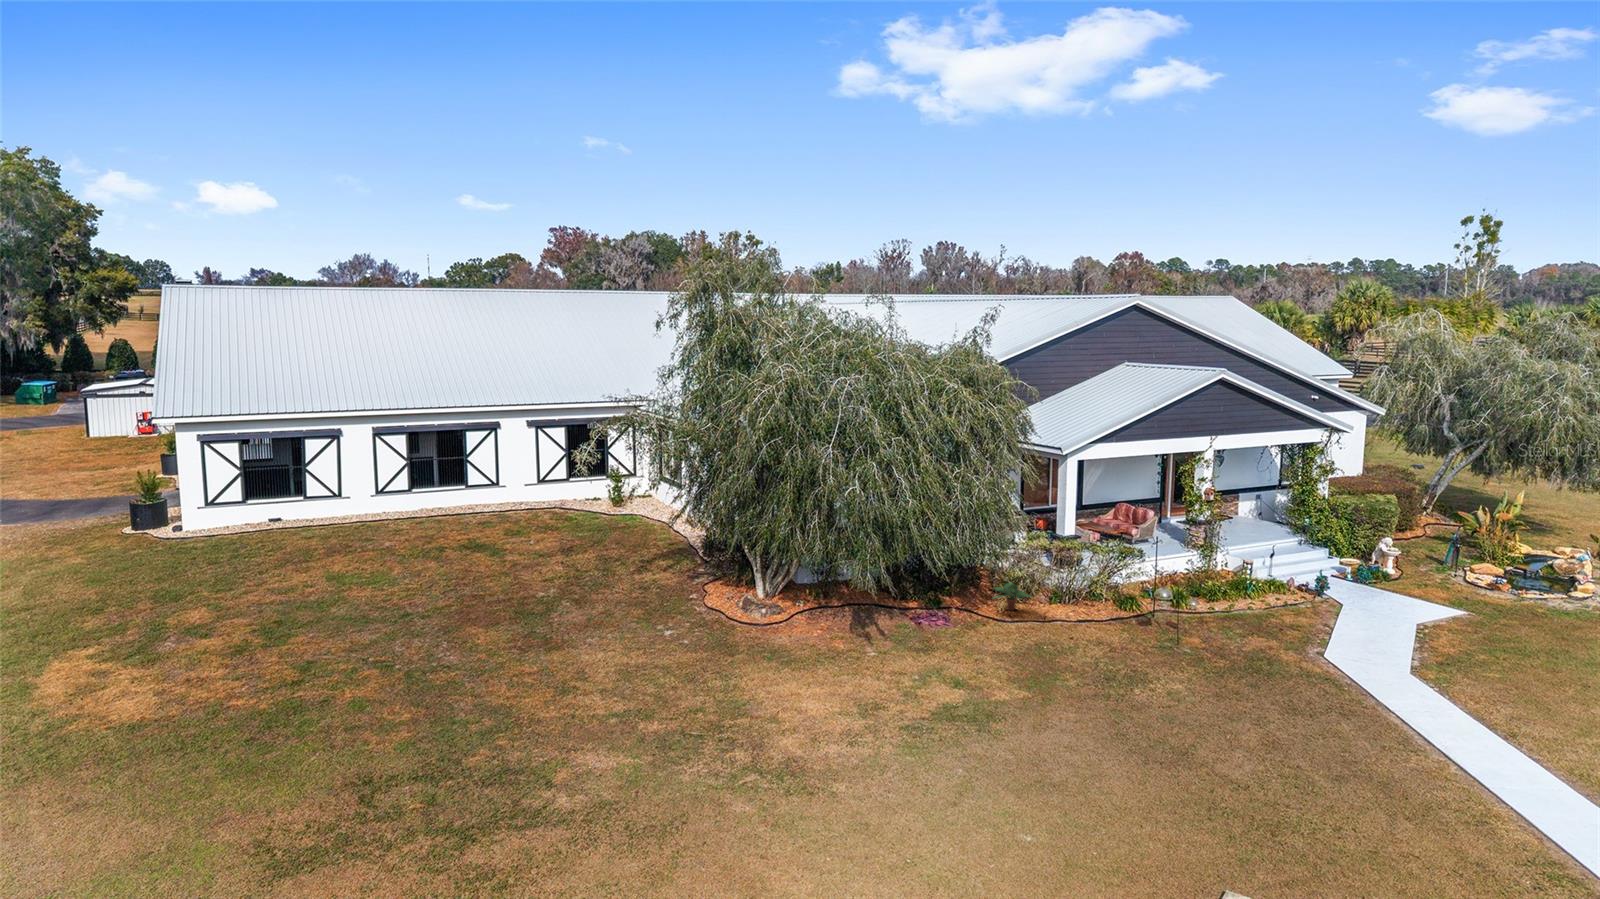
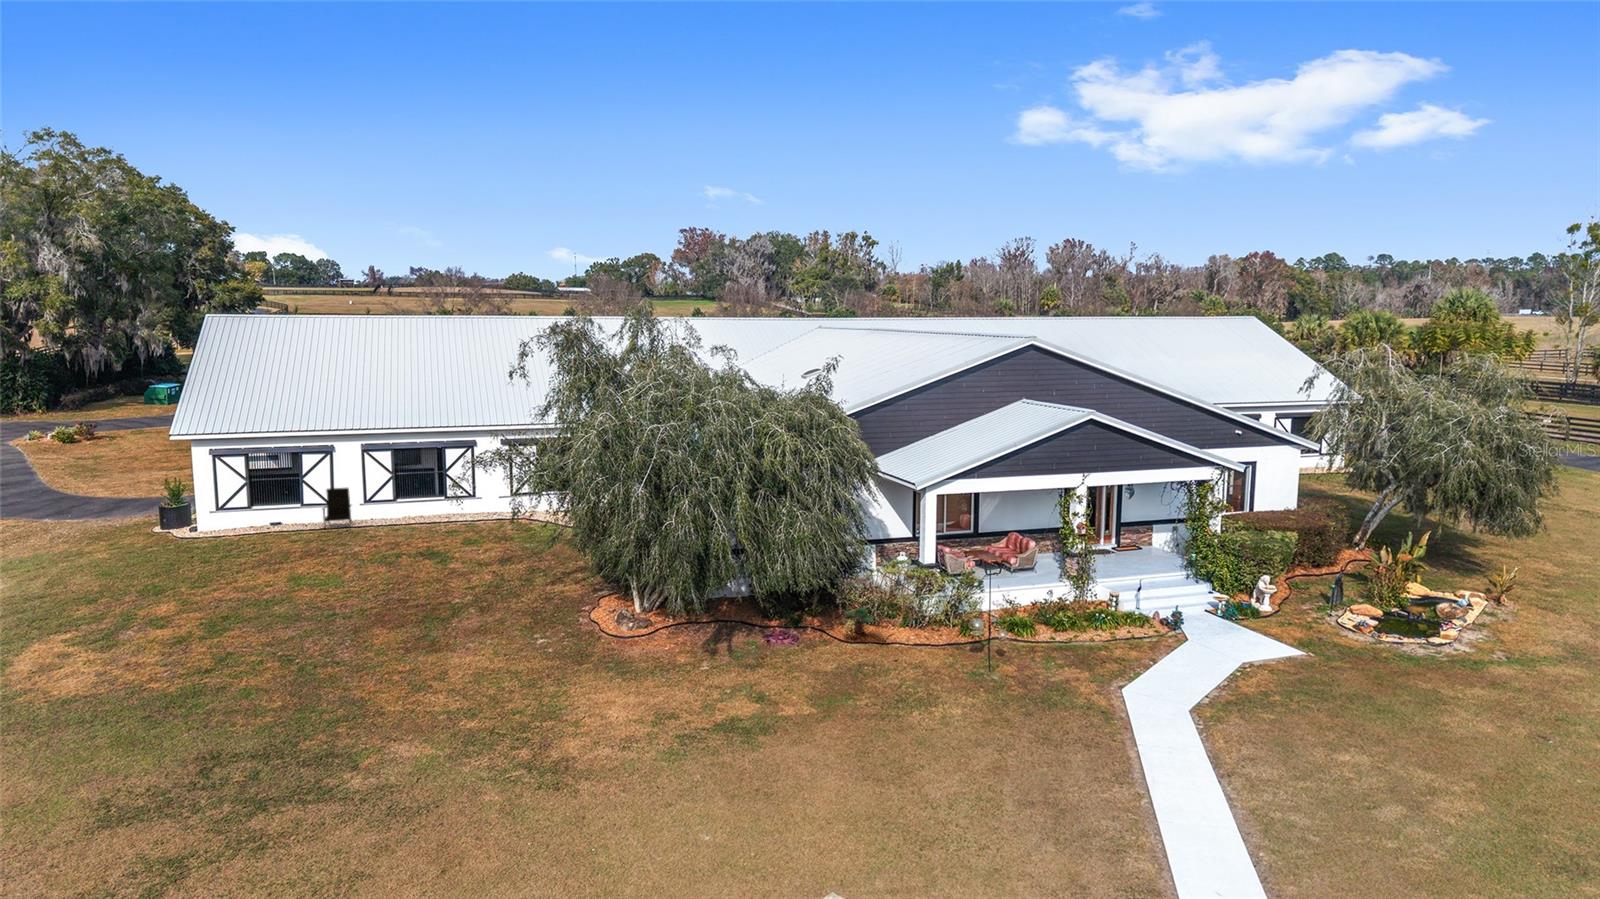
lounge chair: none [332,477,365,524] -> present [322,488,352,525]

